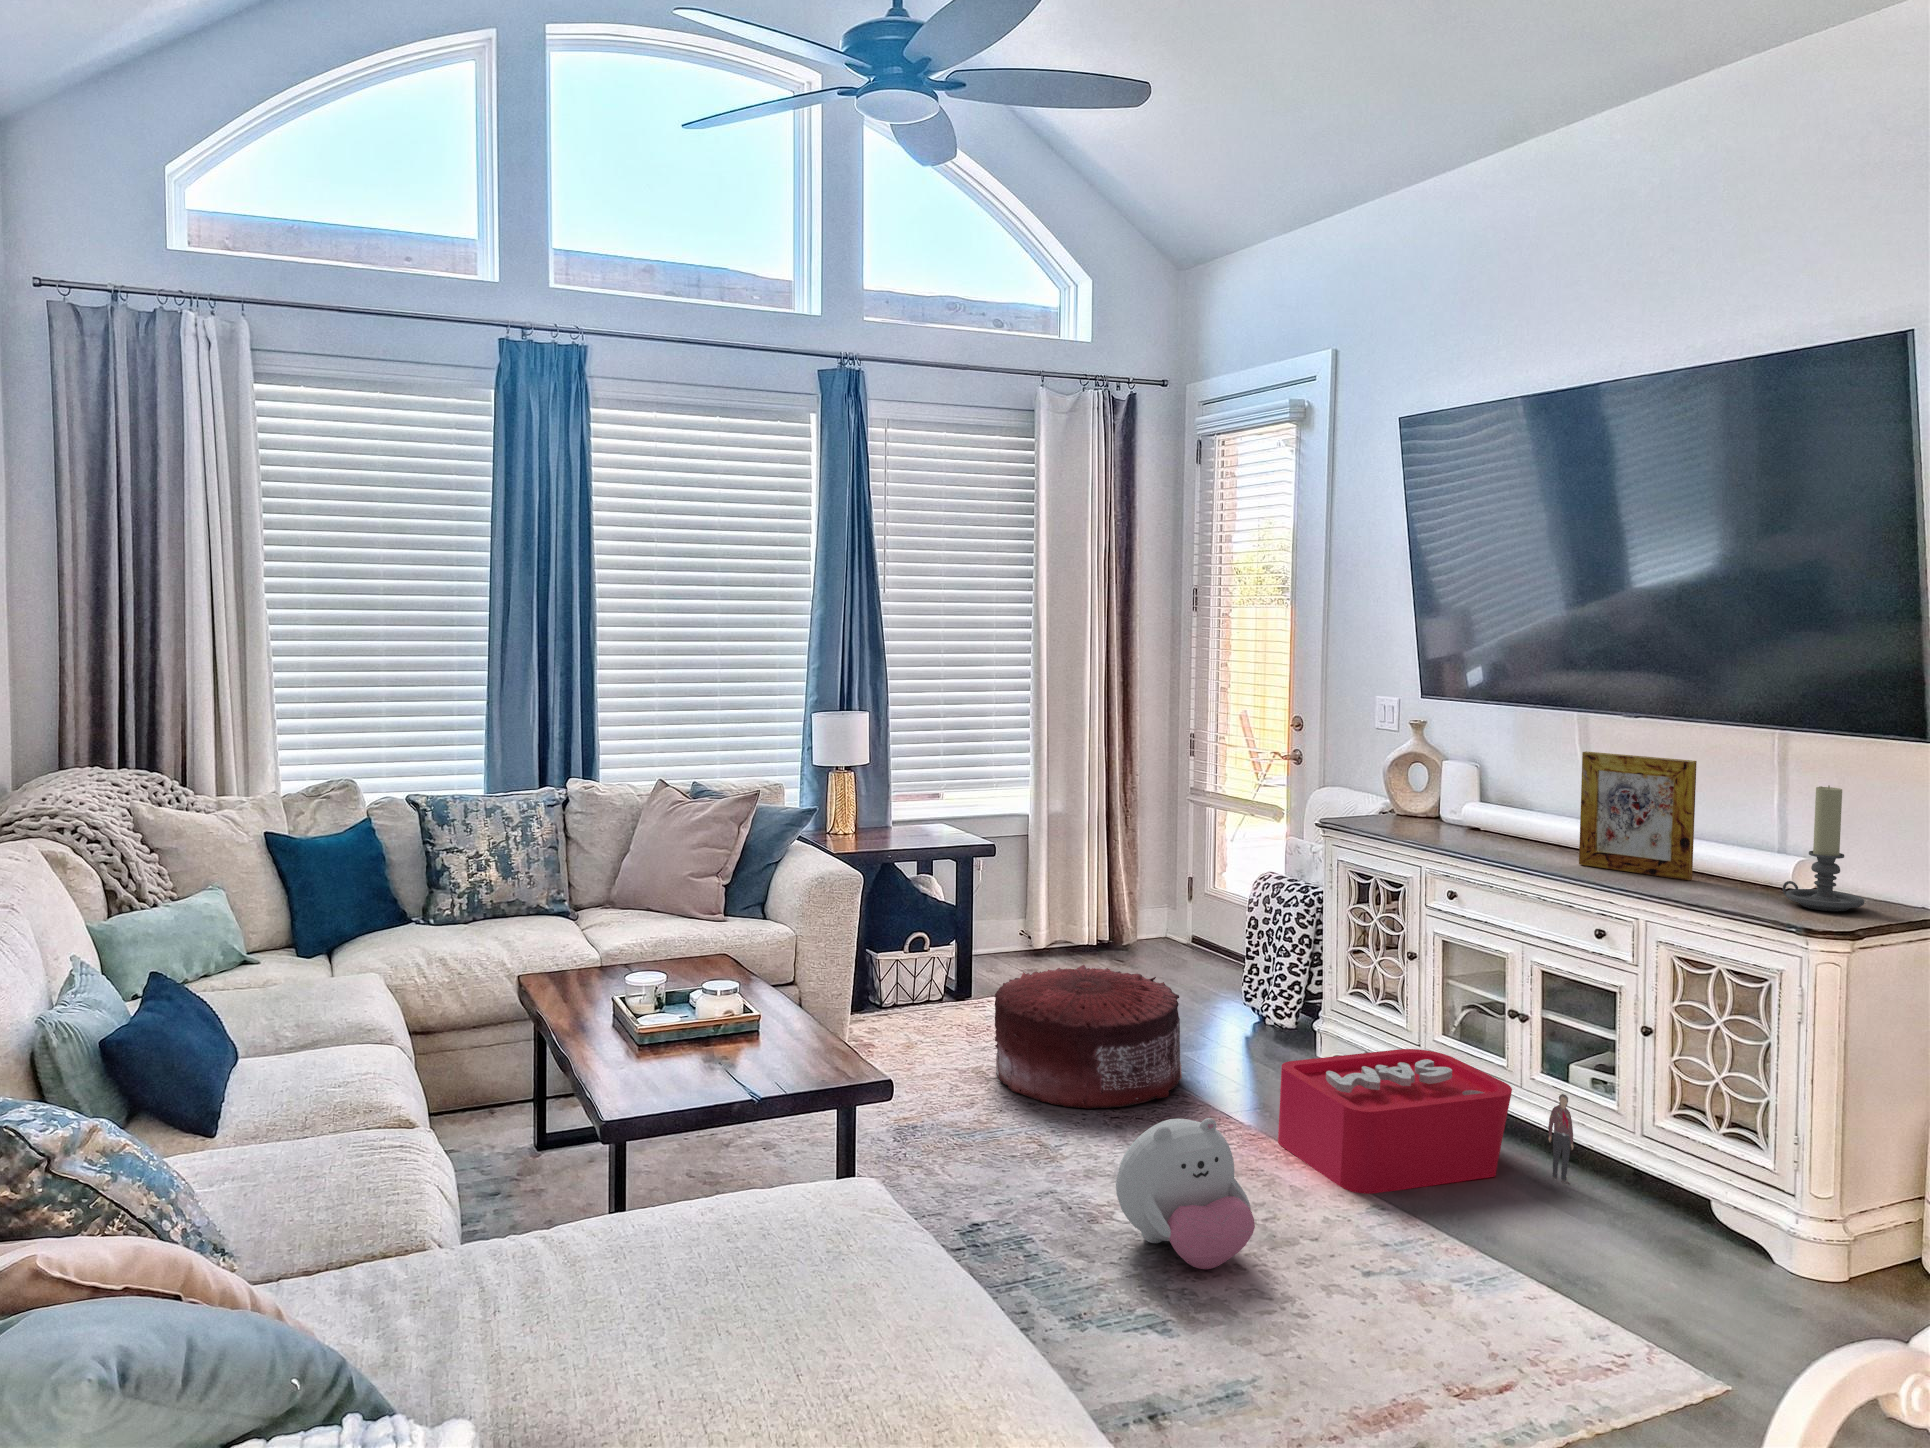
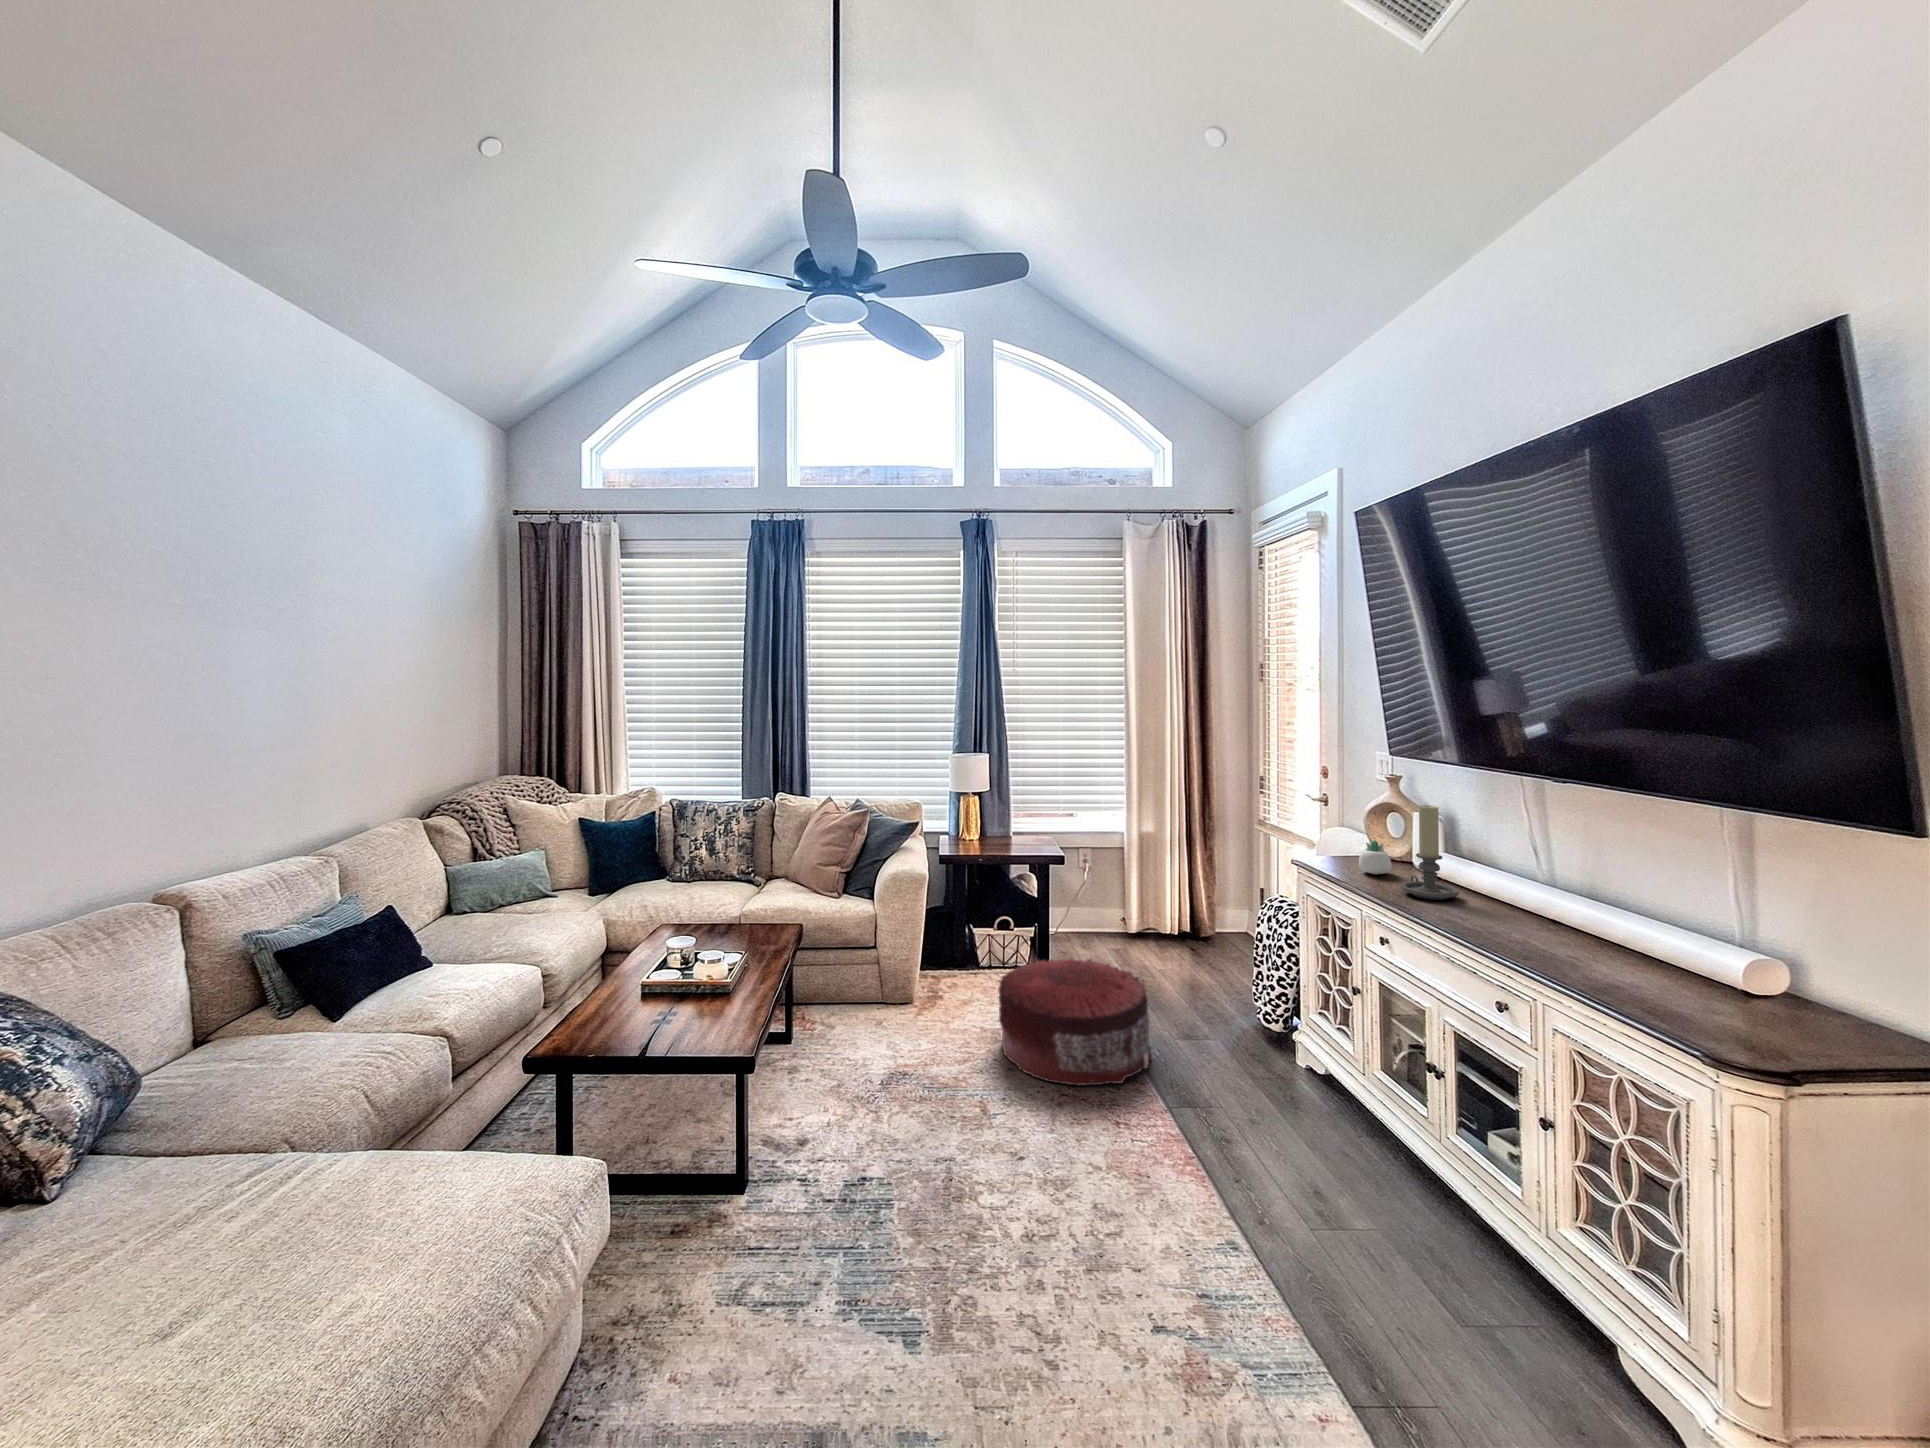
picture frame: present [1579,751,1697,880] -> none [1492,816,1616,965]
candle holder: present [1783,786,1864,911] -> present [1401,805,1459,900]
succulent planter: none [1405,791,1439,828] -> present [1359,840,1391,874]
storage bin: present [1278,1049,1573,1194] -> none [1189,1076,1472,1269]
plush toy: present [1116,1118,1255,1269] -> none [952,1126,1061,1279]

